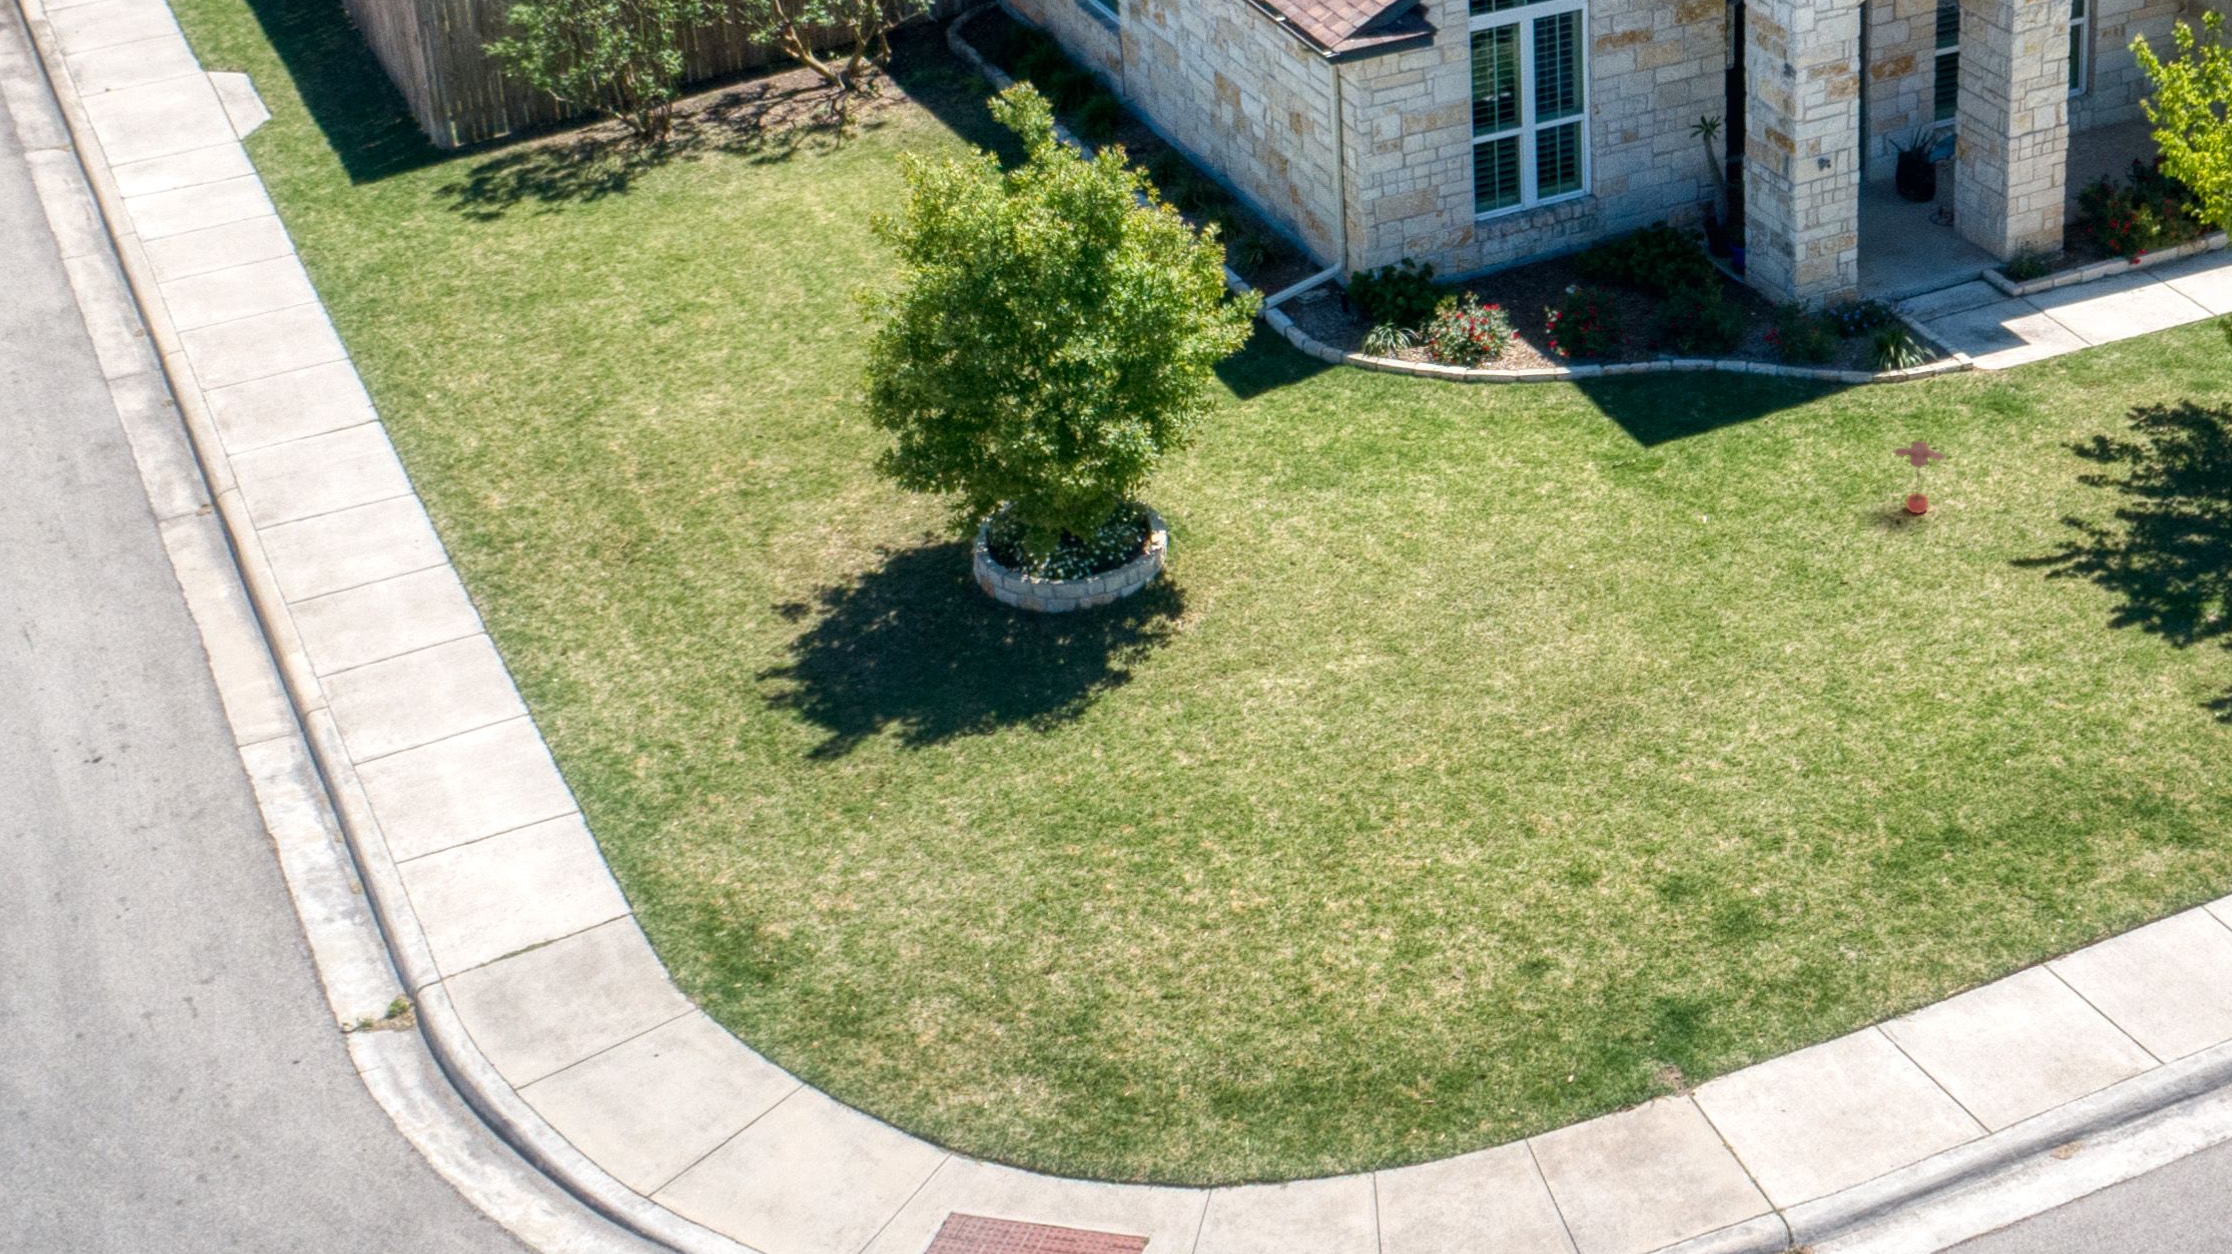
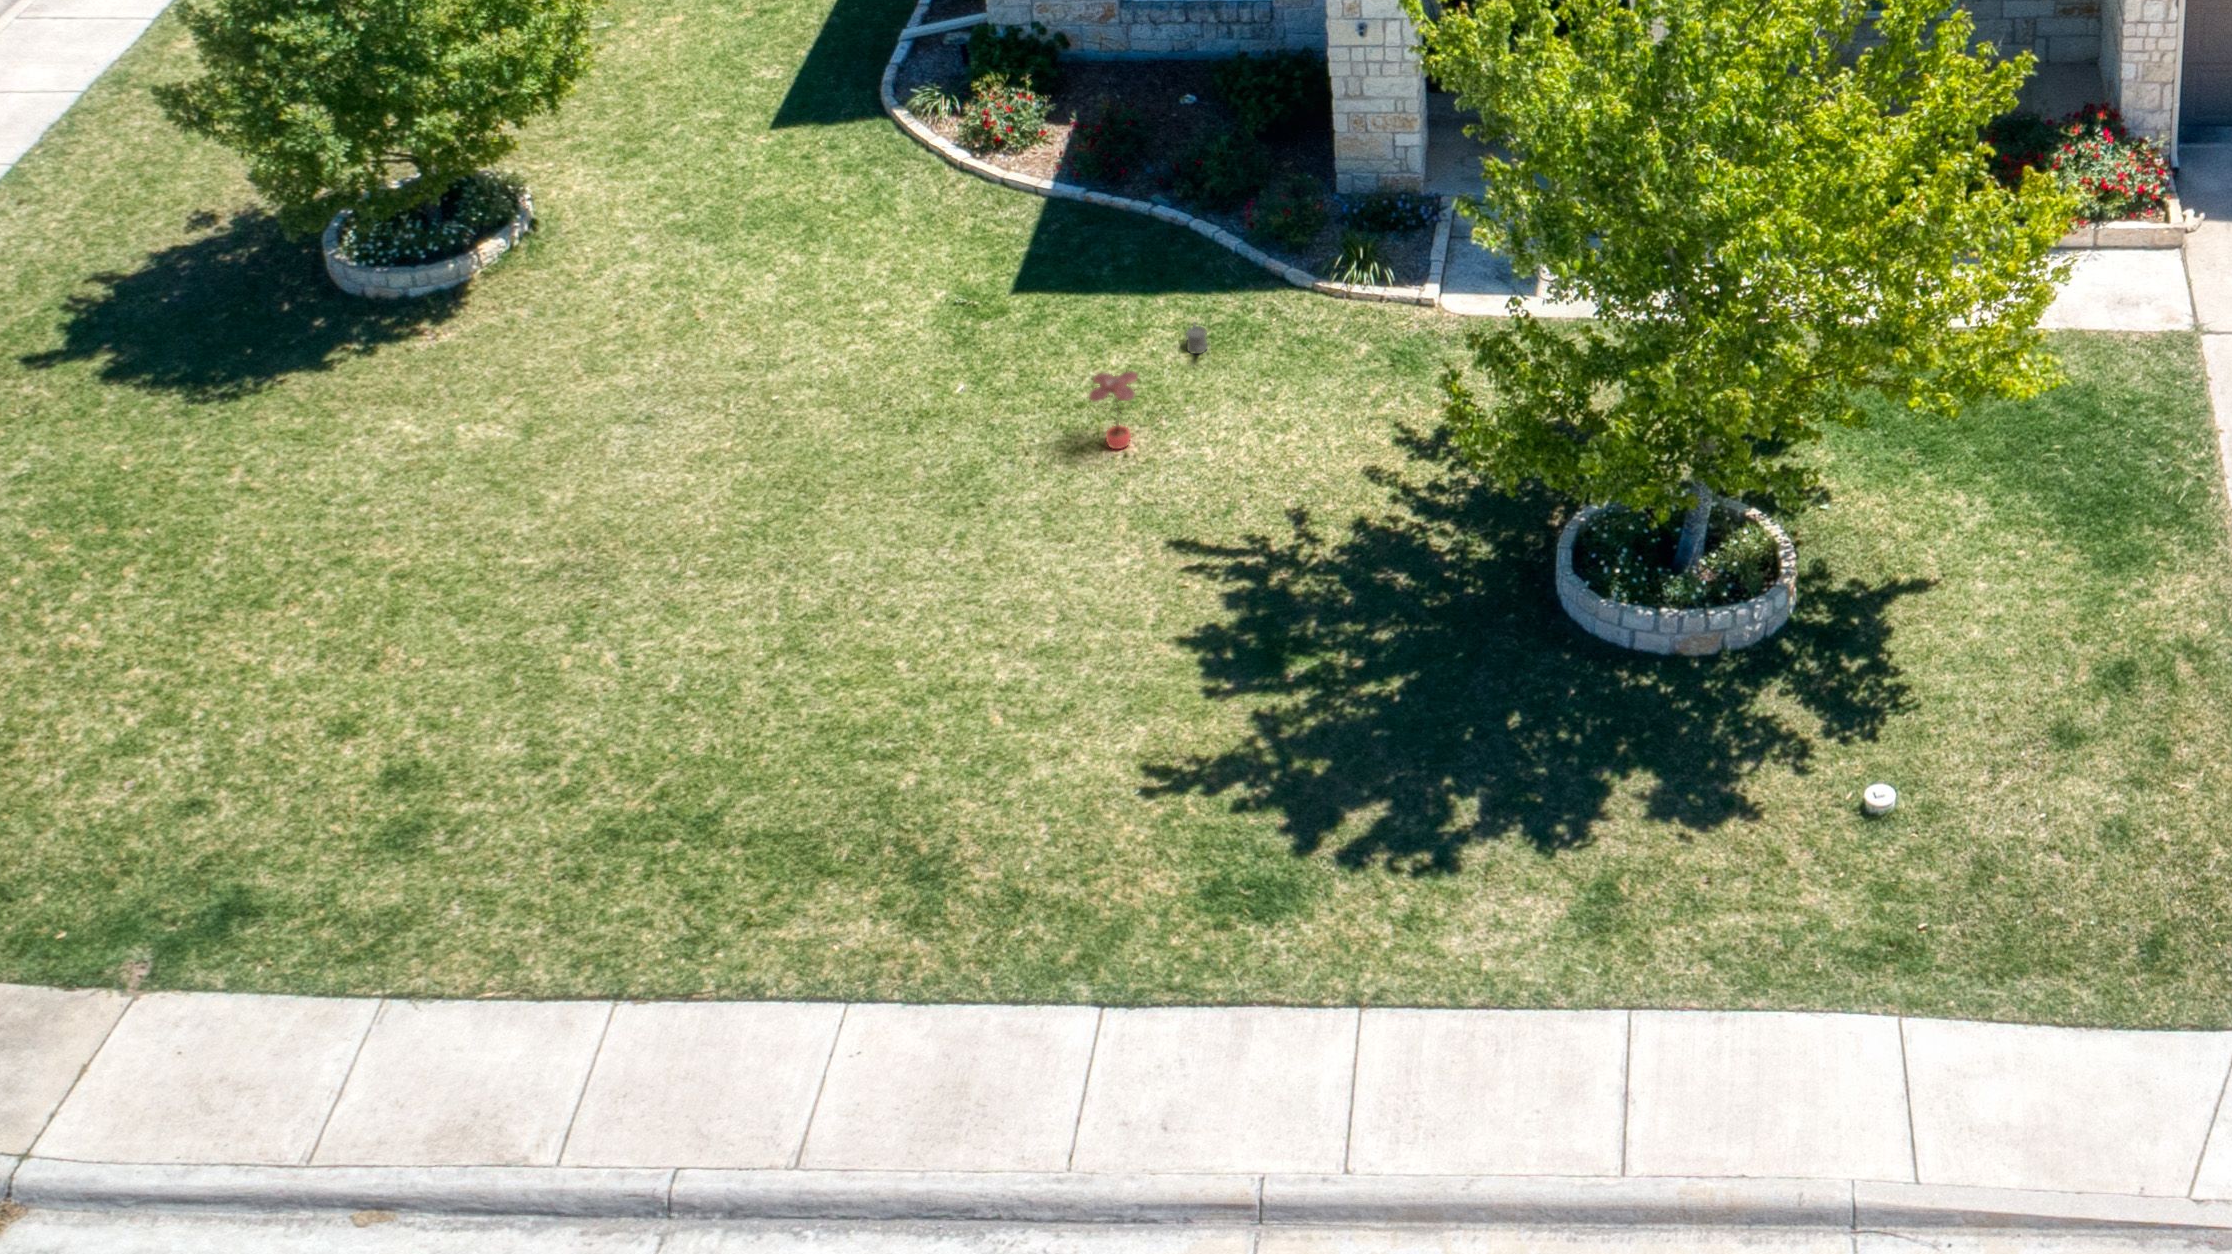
watering can: none [1852,419,1893,445] -> present [1186,323,1208,354]

